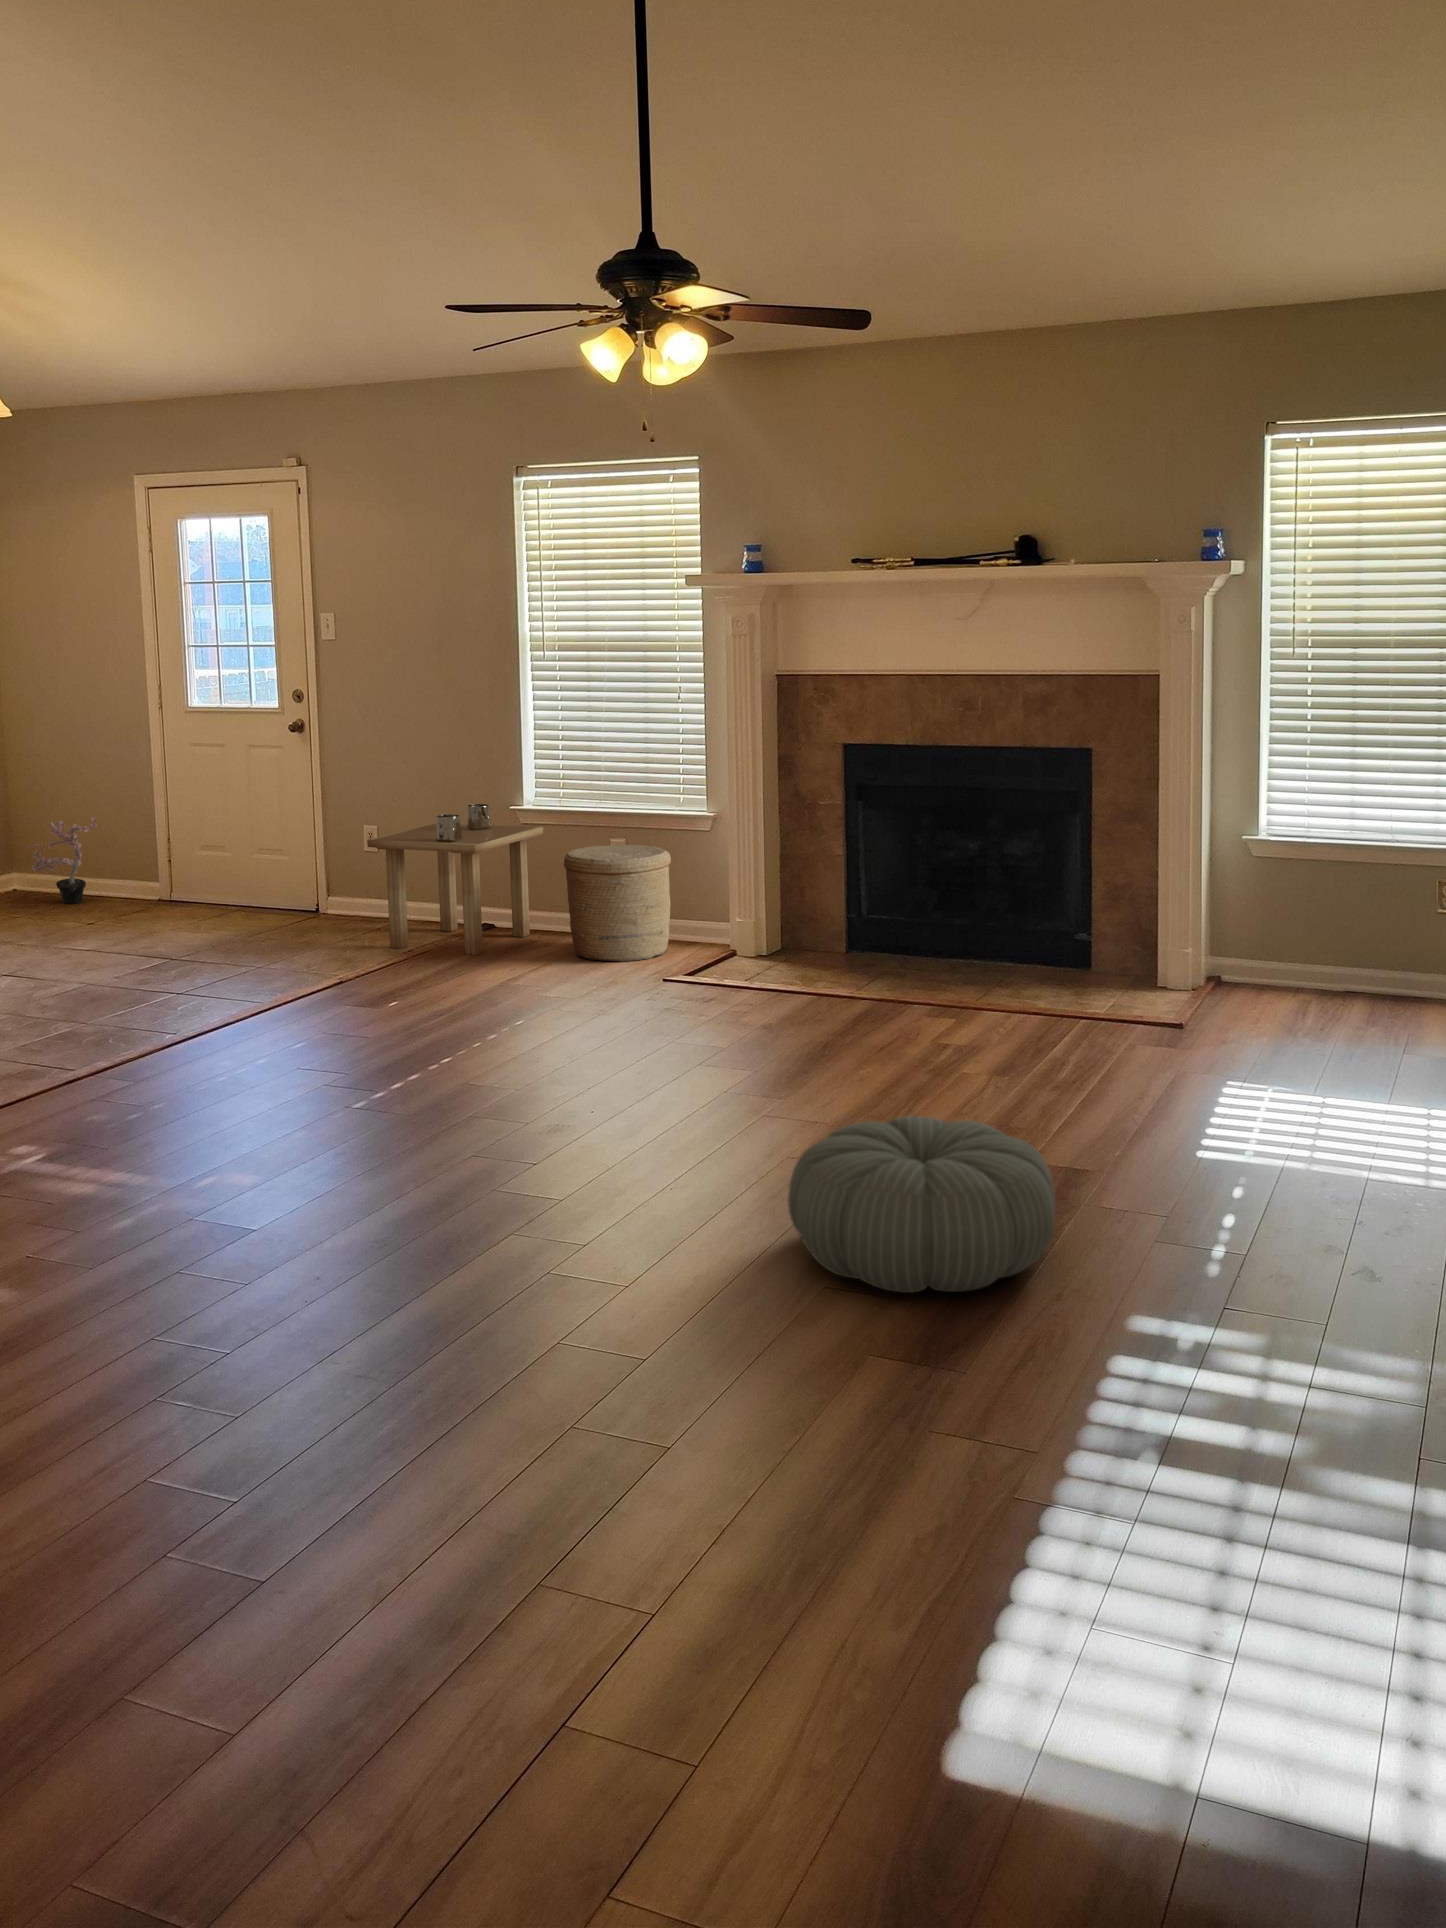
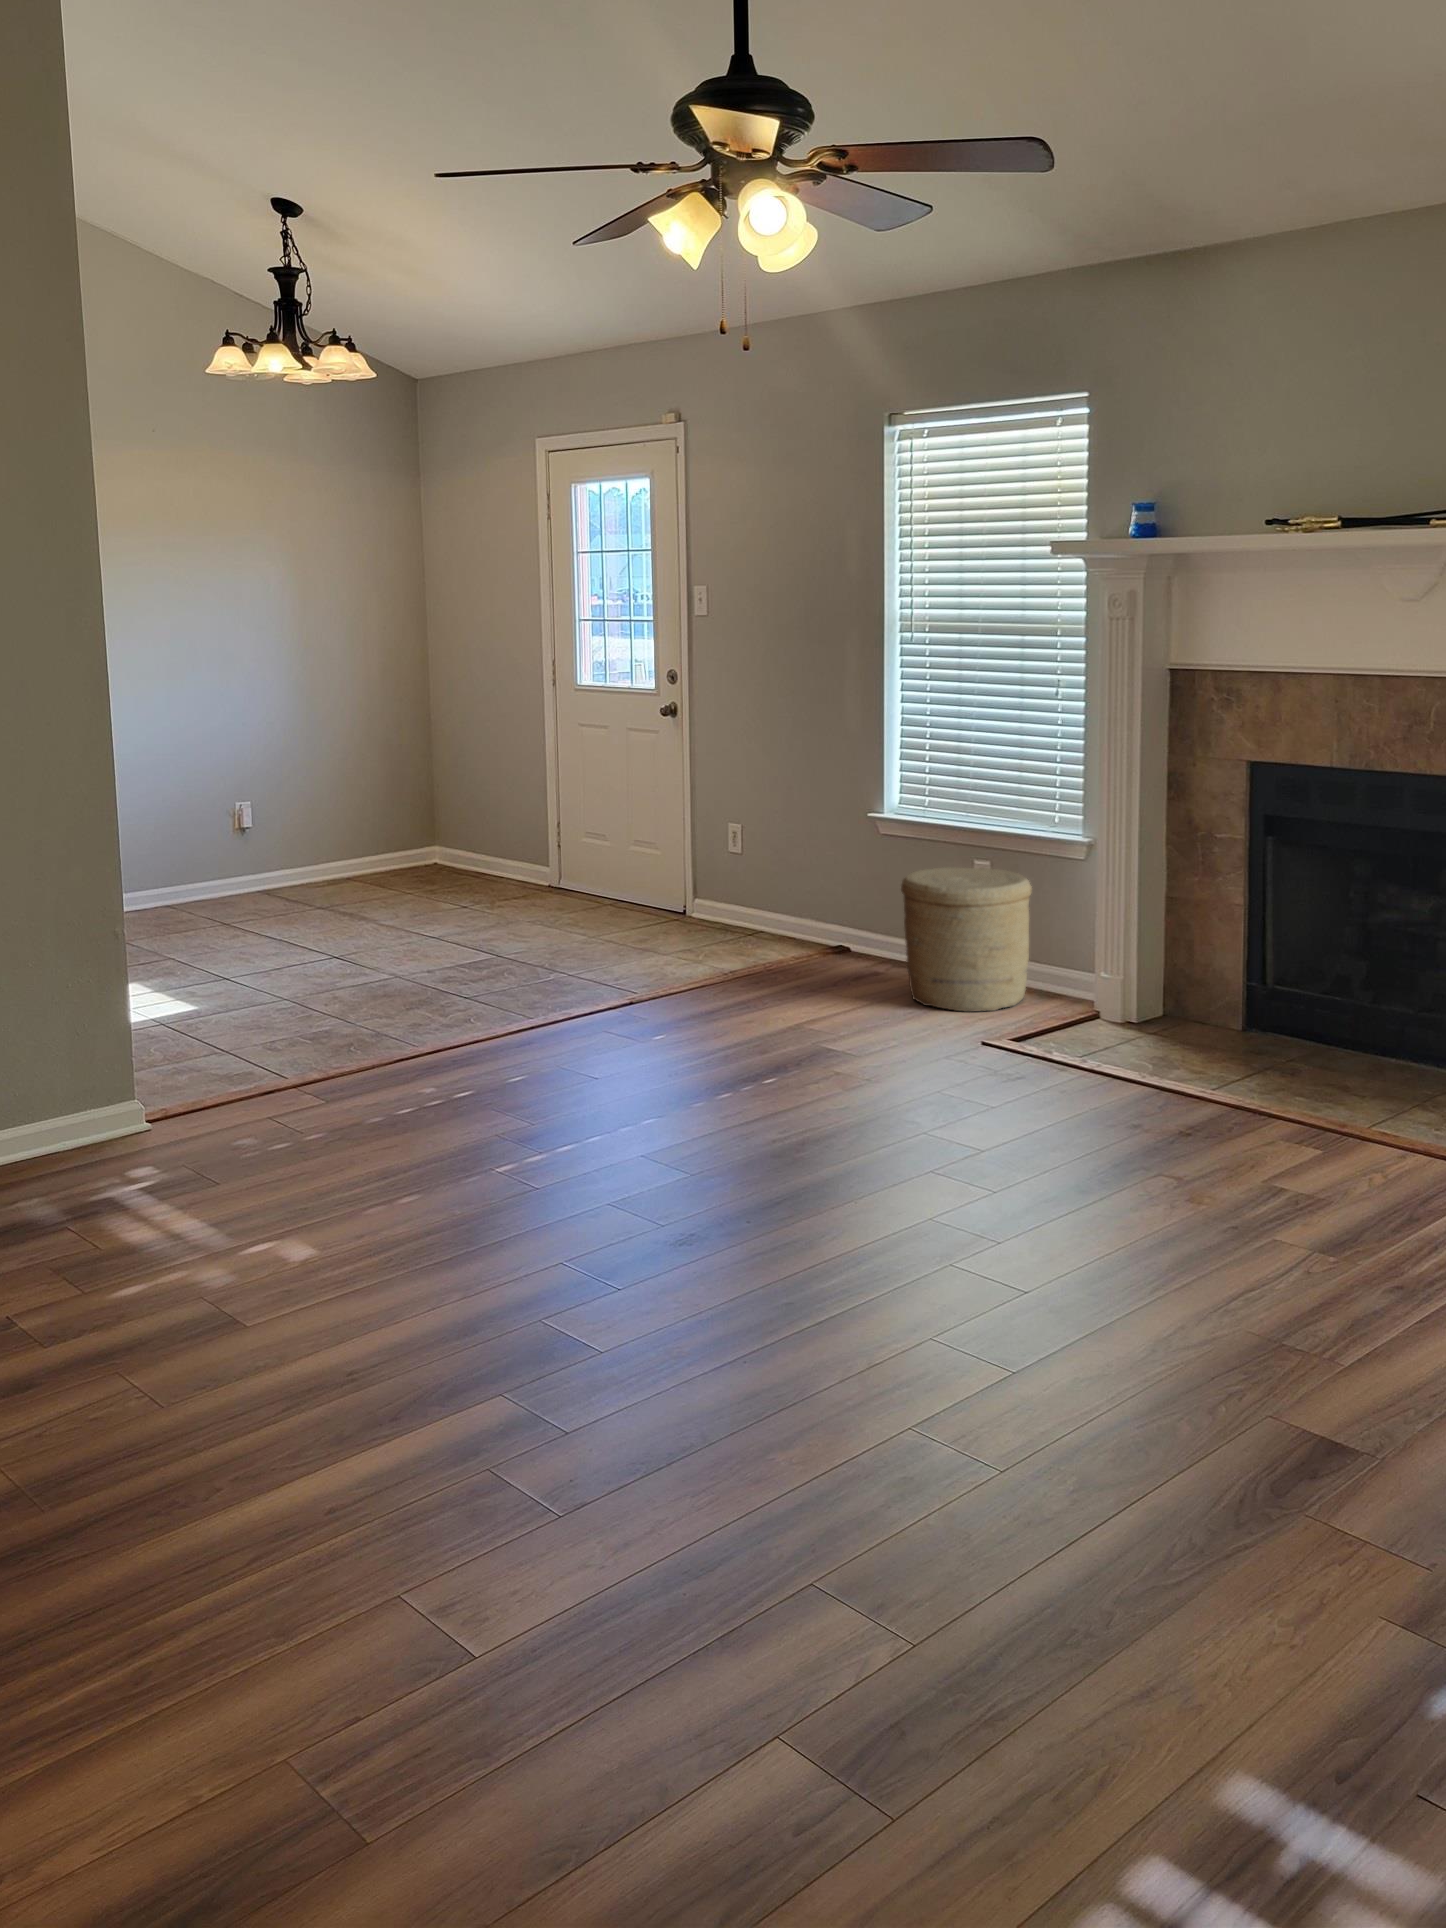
side table: present [367,804,543,955] -> none [699,808,902,984]
potted plant: present [26,817,97,904] -> none [436,790,502,881]
pouf: present [788,1116,1055,1293] -> none [809,1358,1231,1694]

